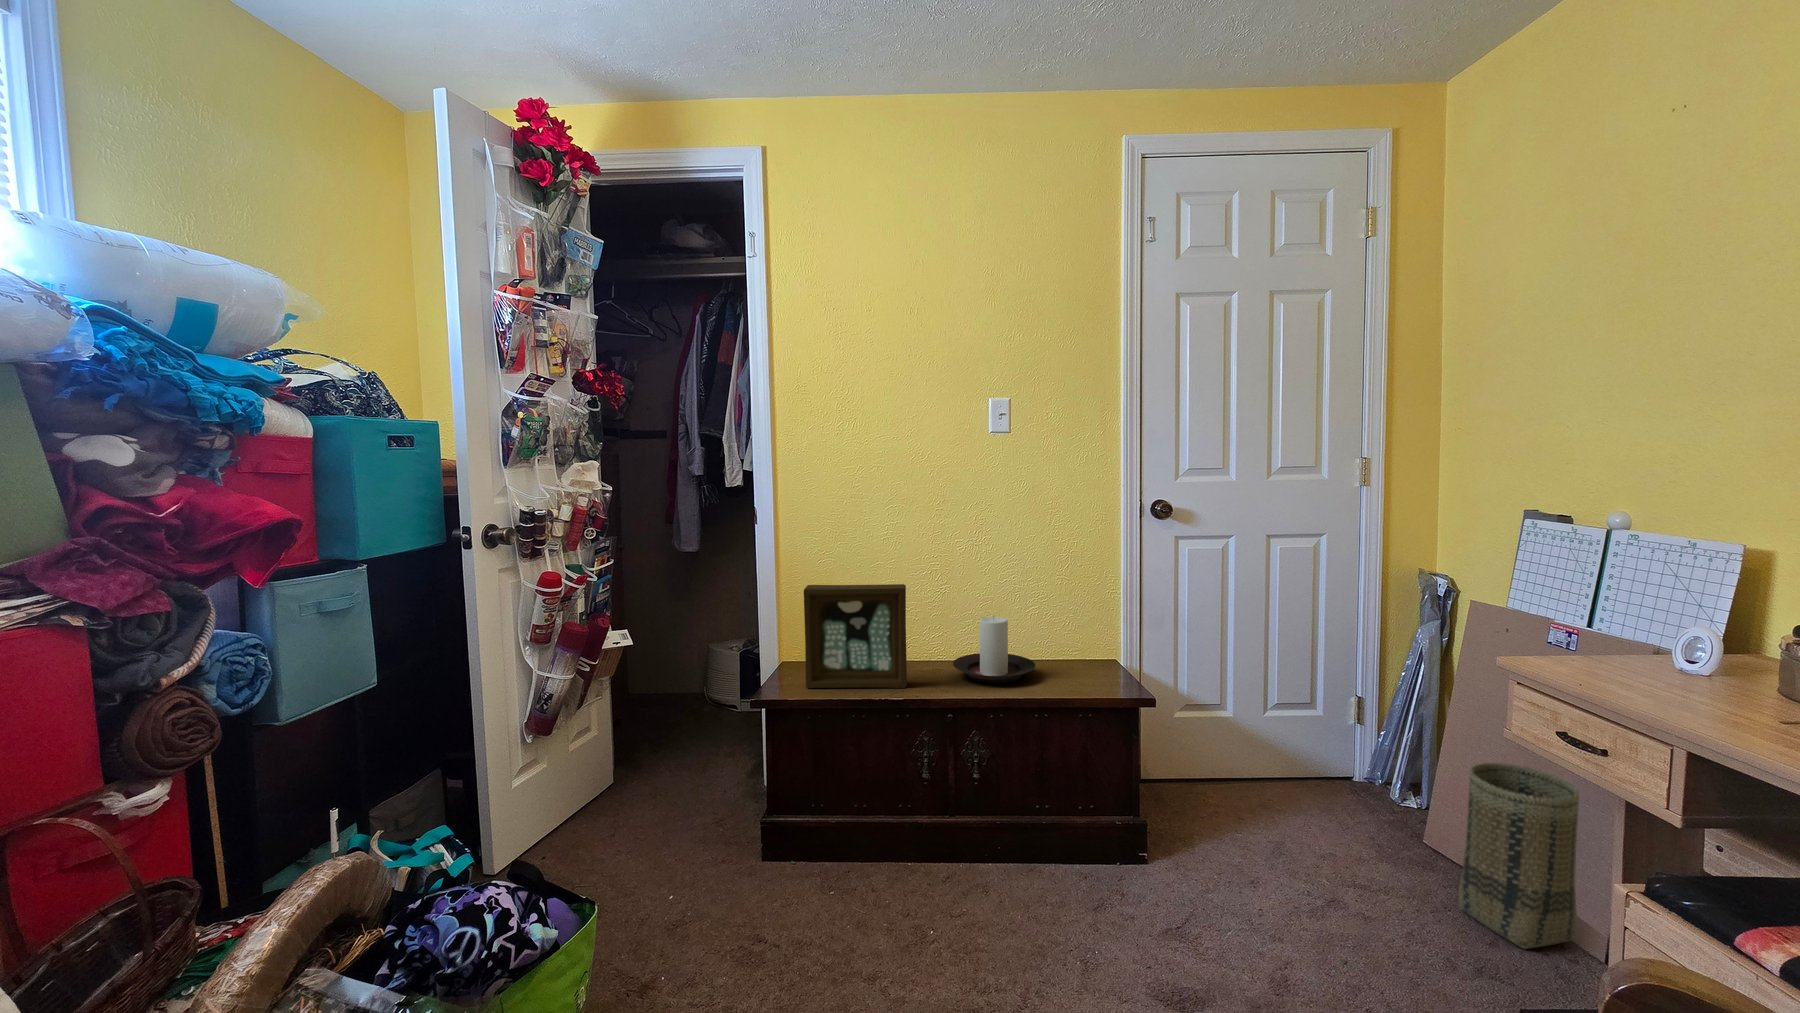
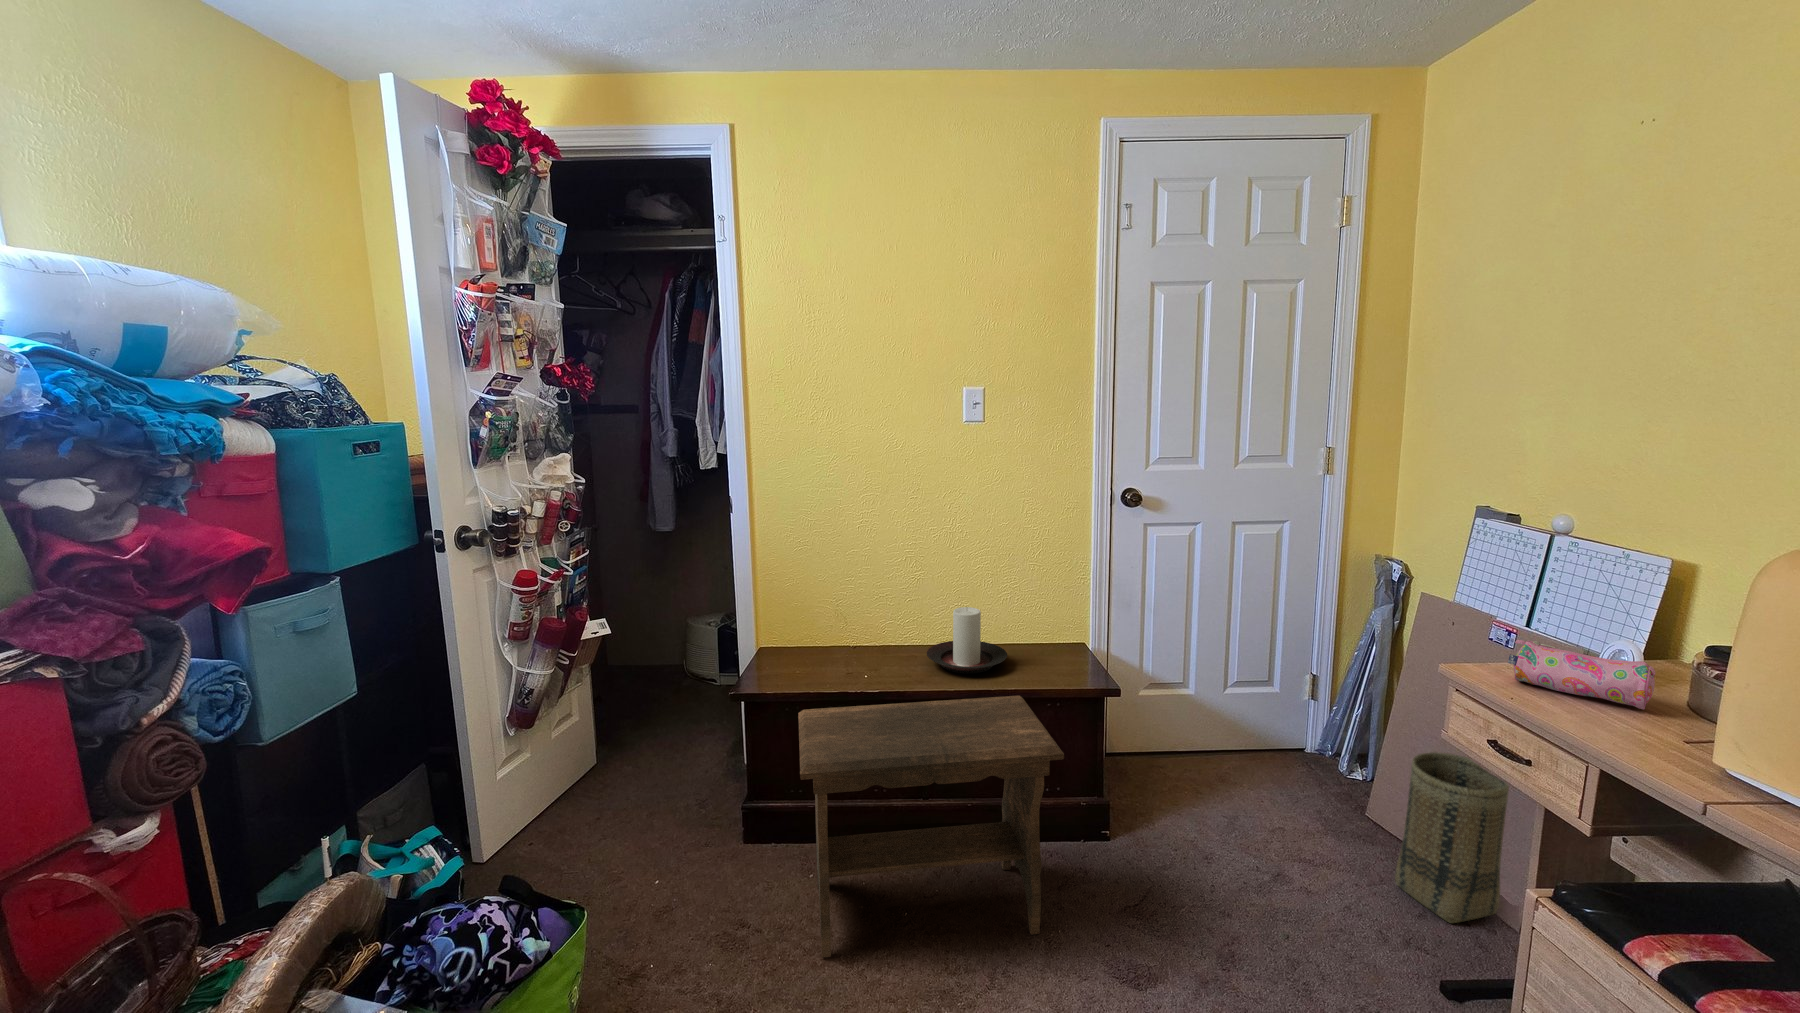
picture frame: present [804,584,907,688] -> none [779,579,882,681]
pencil case: none [1570,625,1737,693] -> present [1508,640,1655,709]
footstool: none [821,699,1096,970] -> present [798,696,1064,957]

